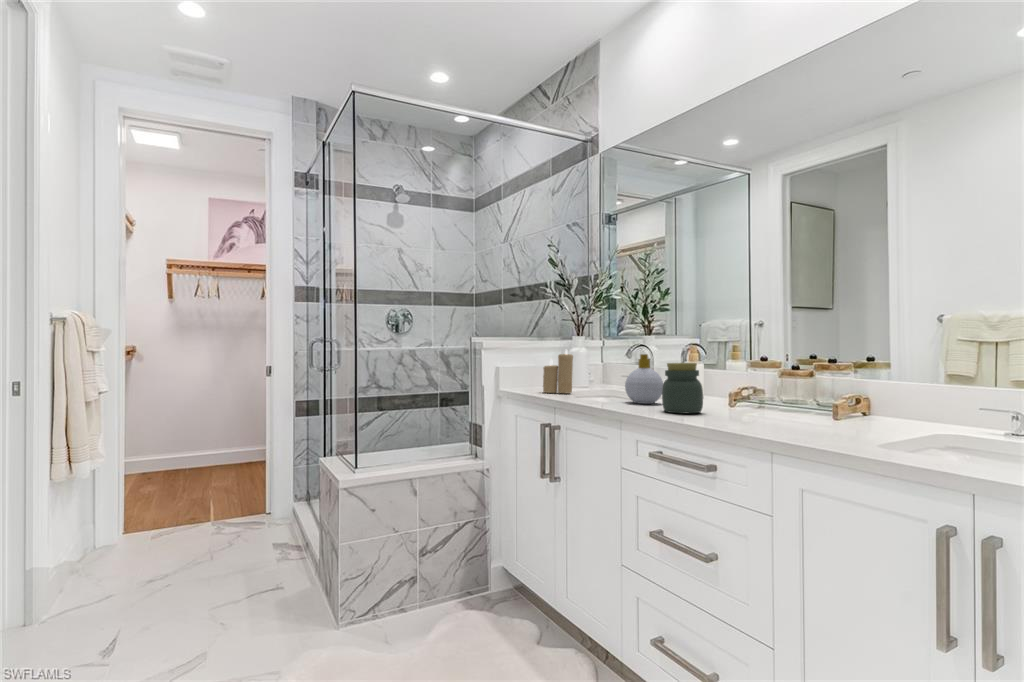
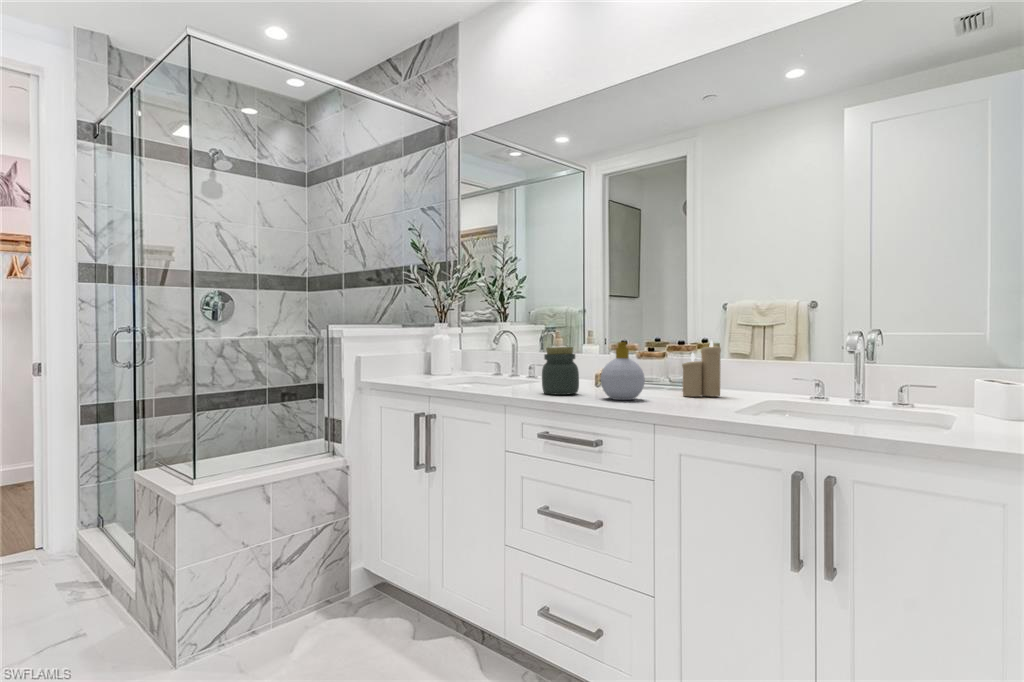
candle: present [543,349,573,393] -> present [682,340,721,397]
soap bottle: present [625,354,663,404] -> present [600,342,645,400]

